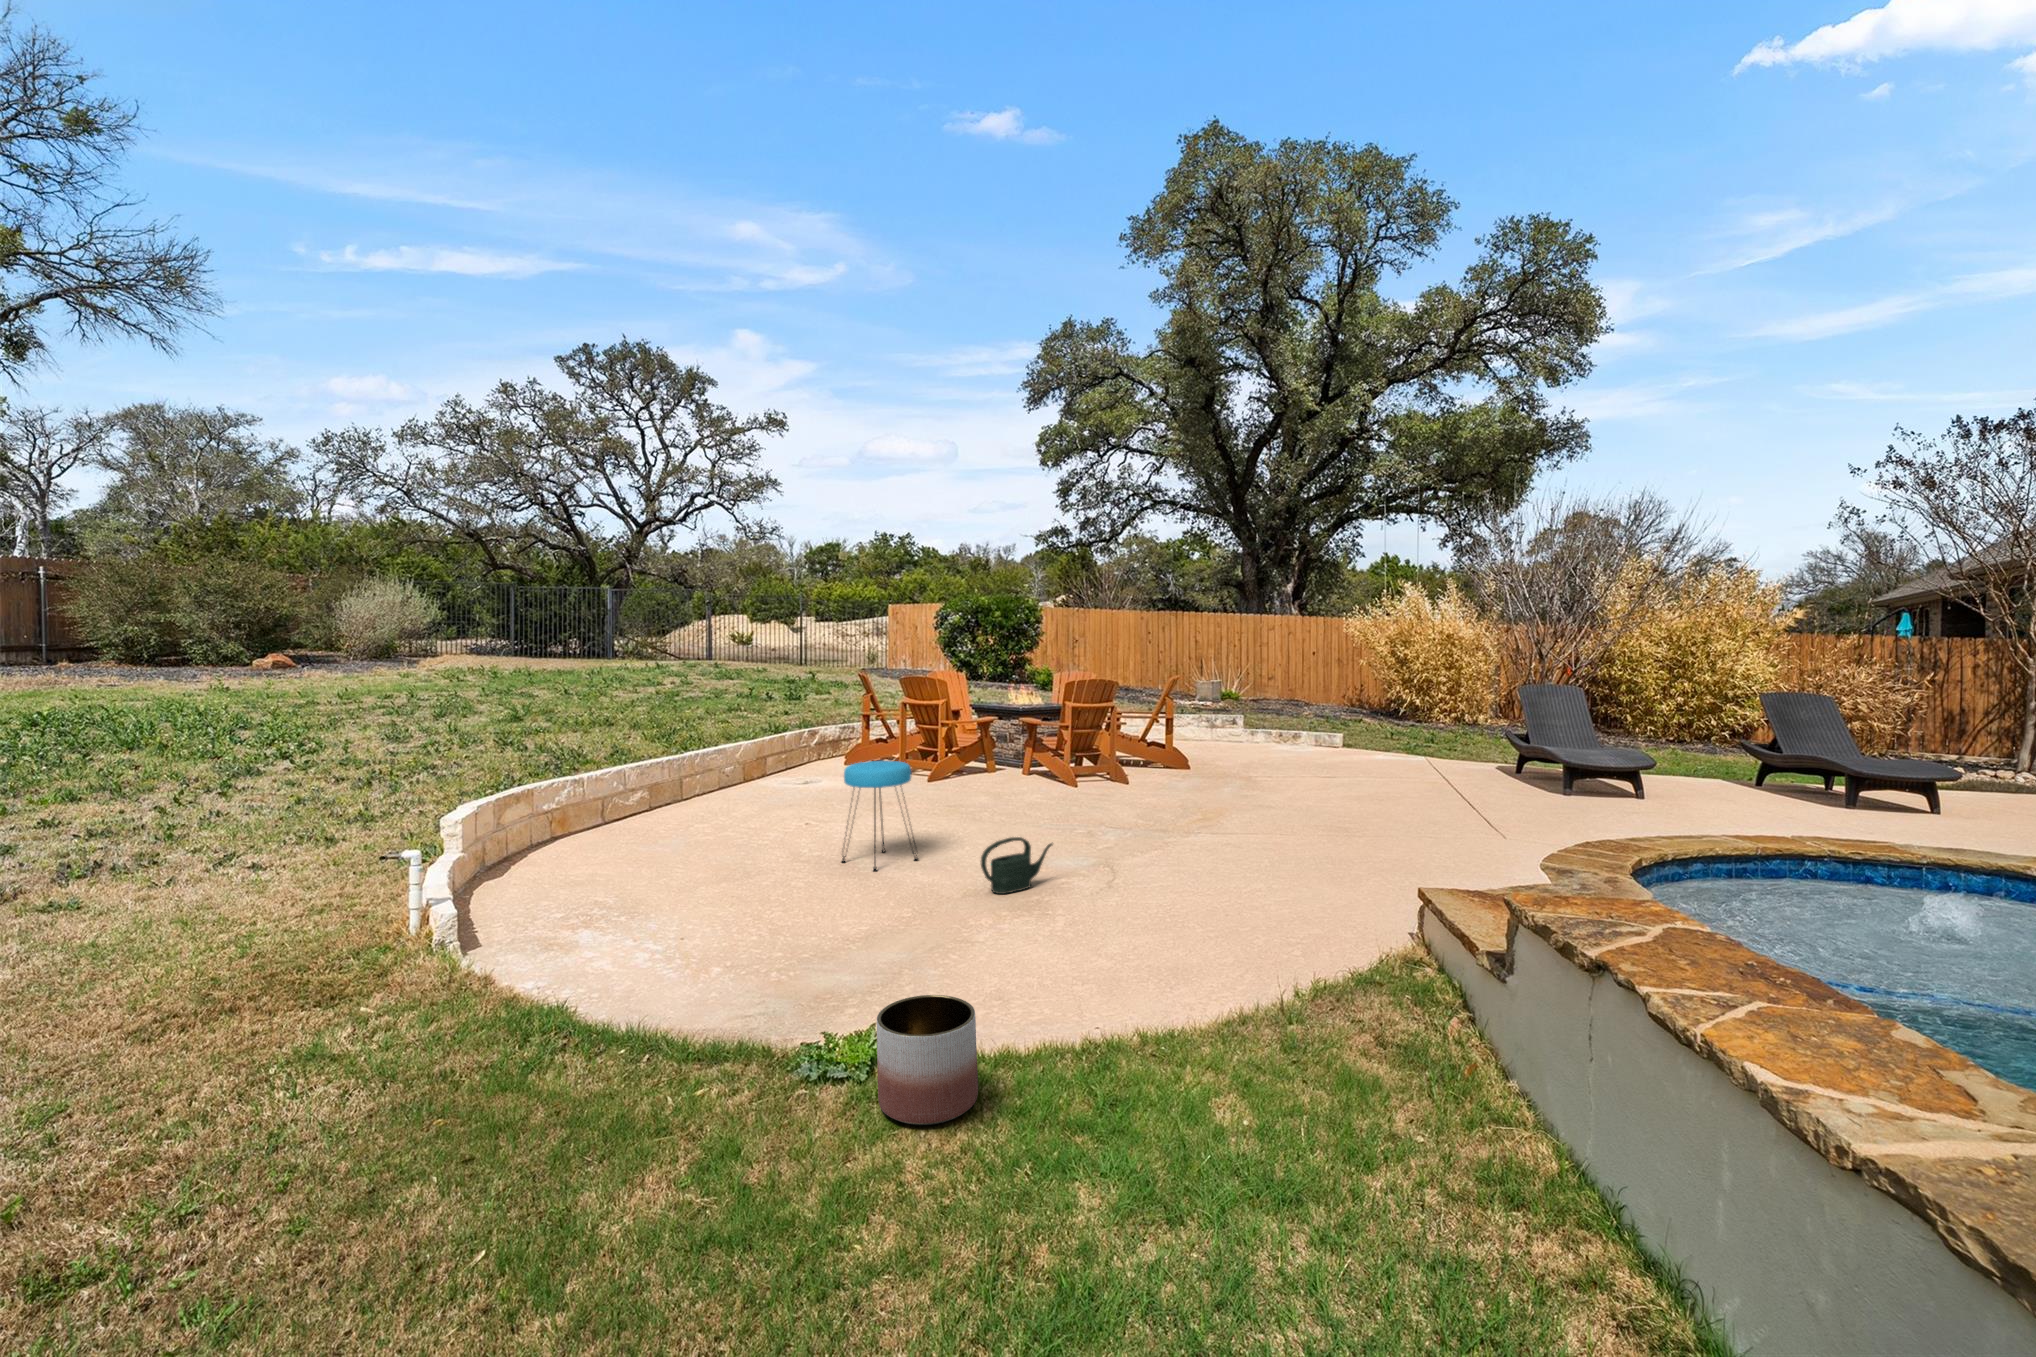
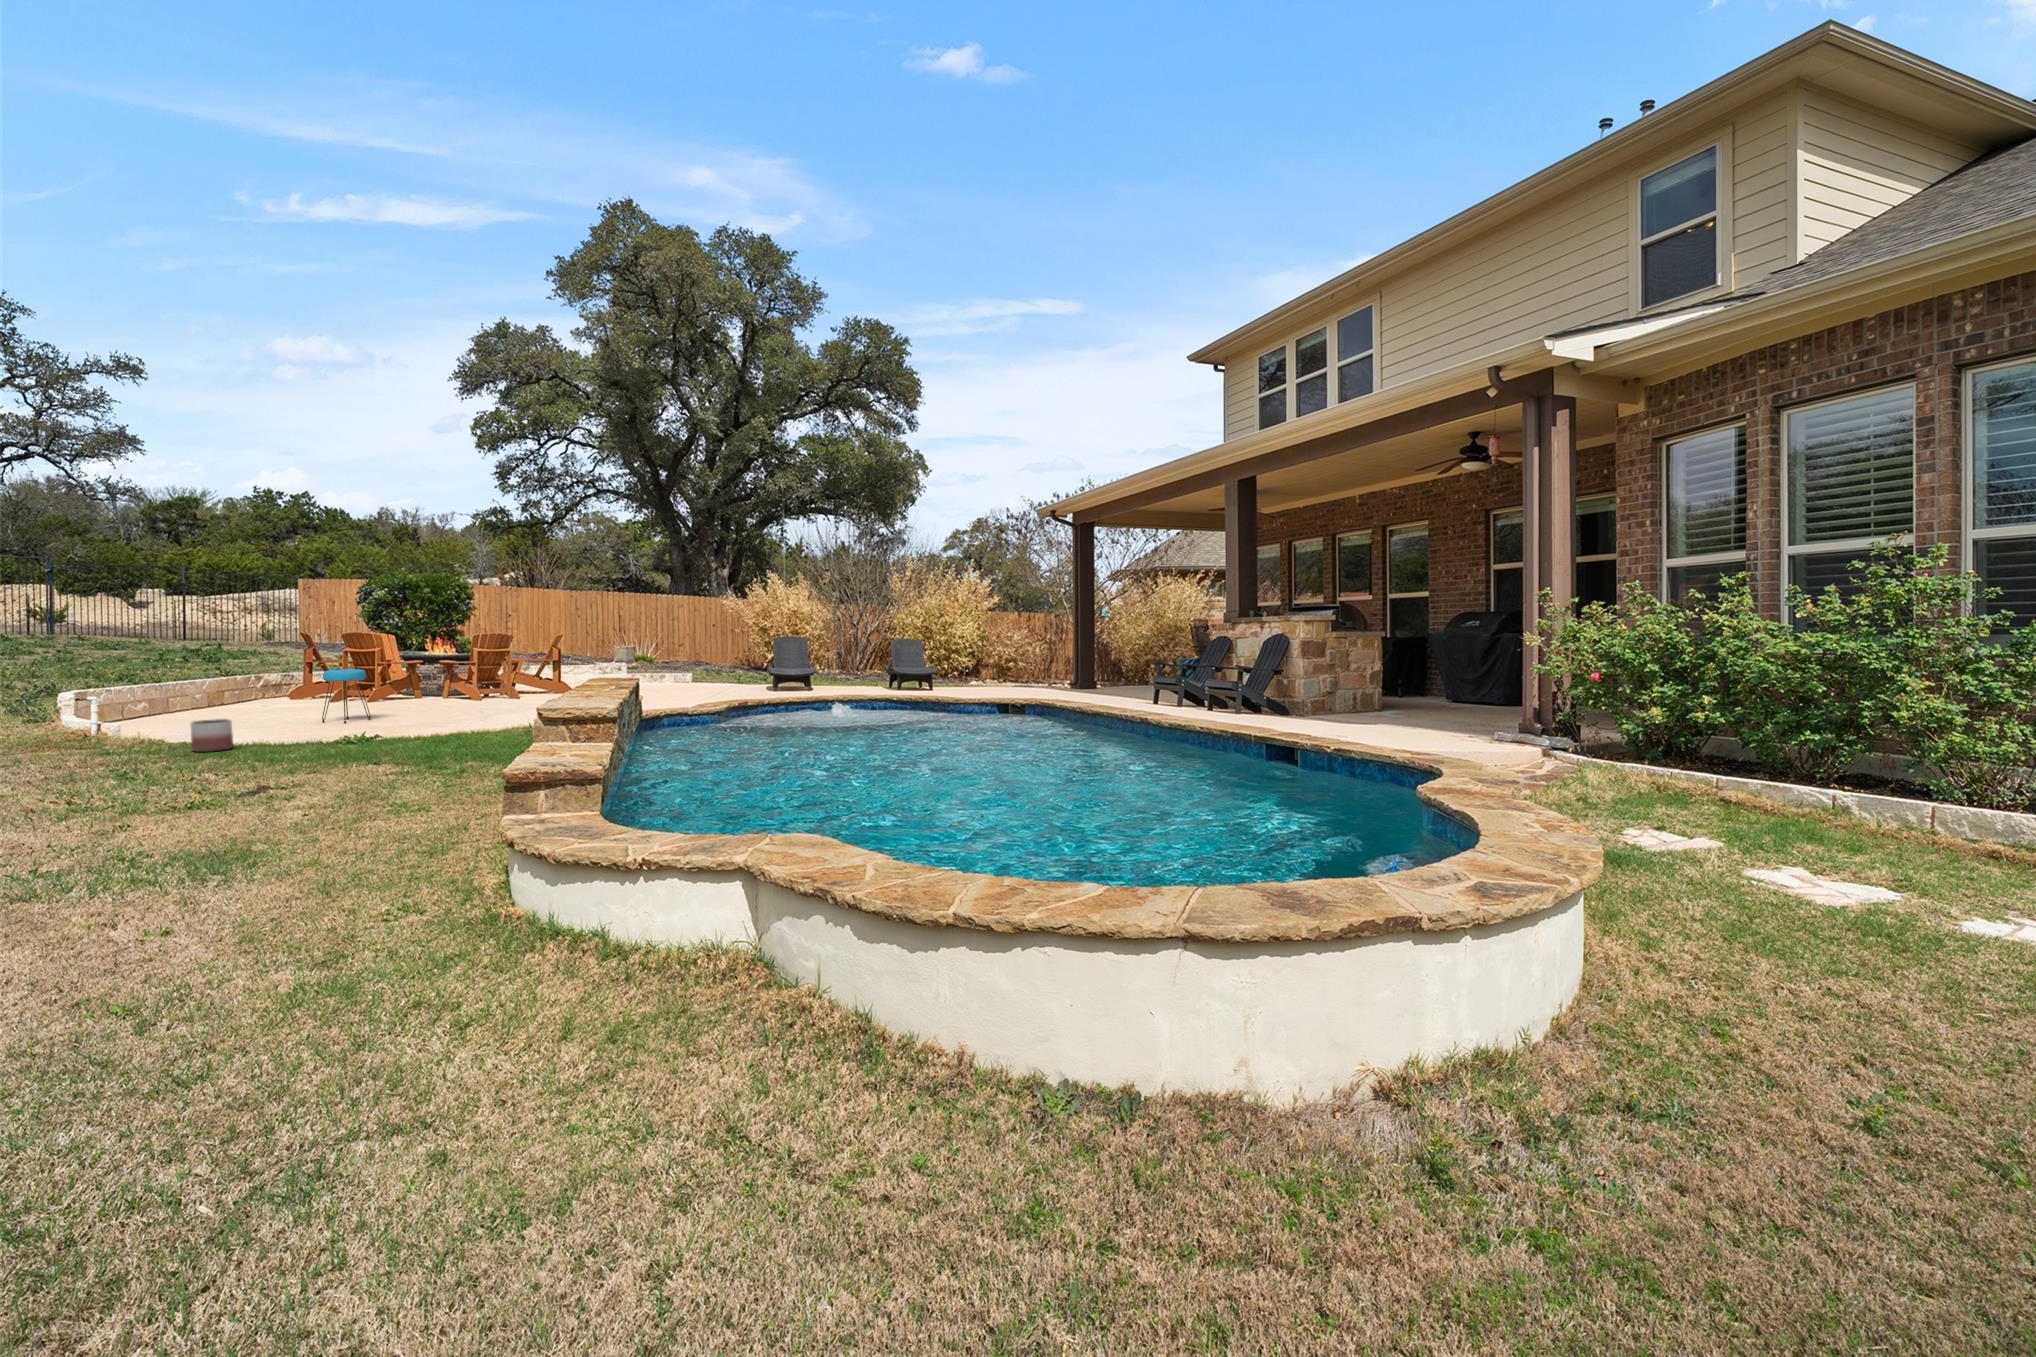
watering can: present [981,837,1052,894] -> none [409,699,450,725]
planter: present [877,995,978,1125] -> present [191,719,233,752]

